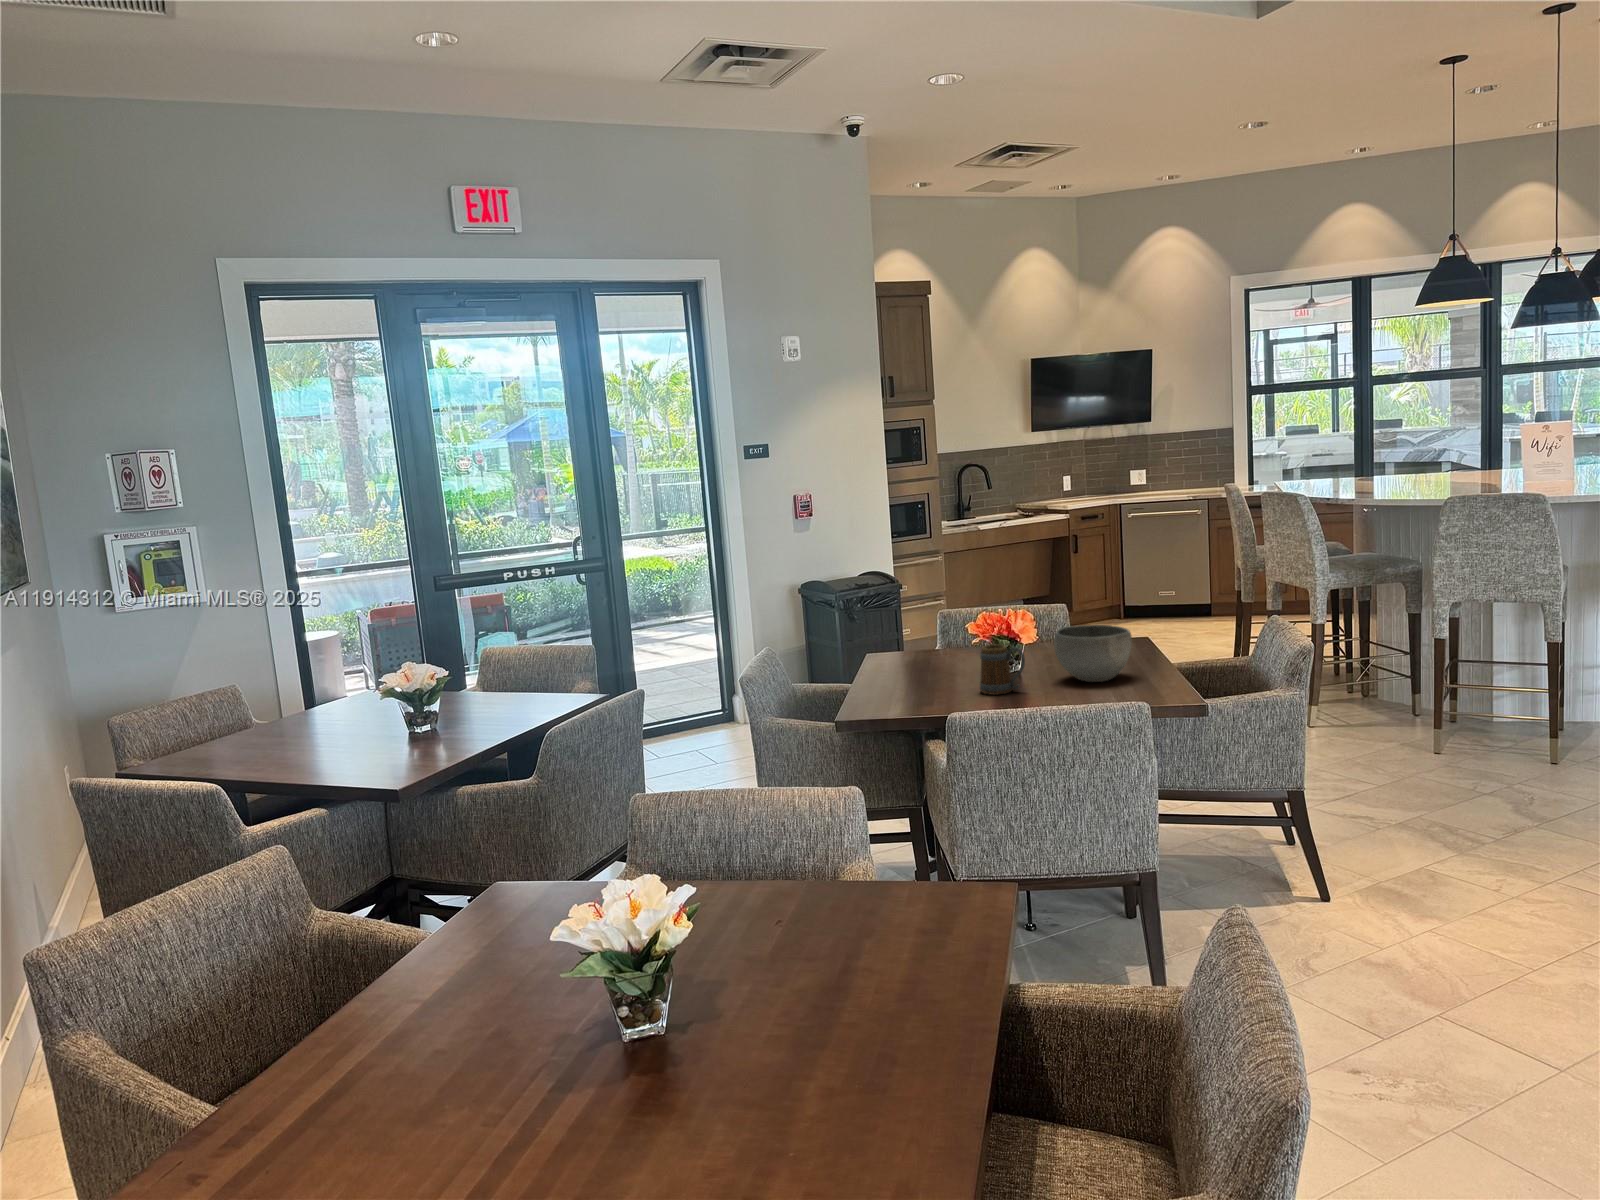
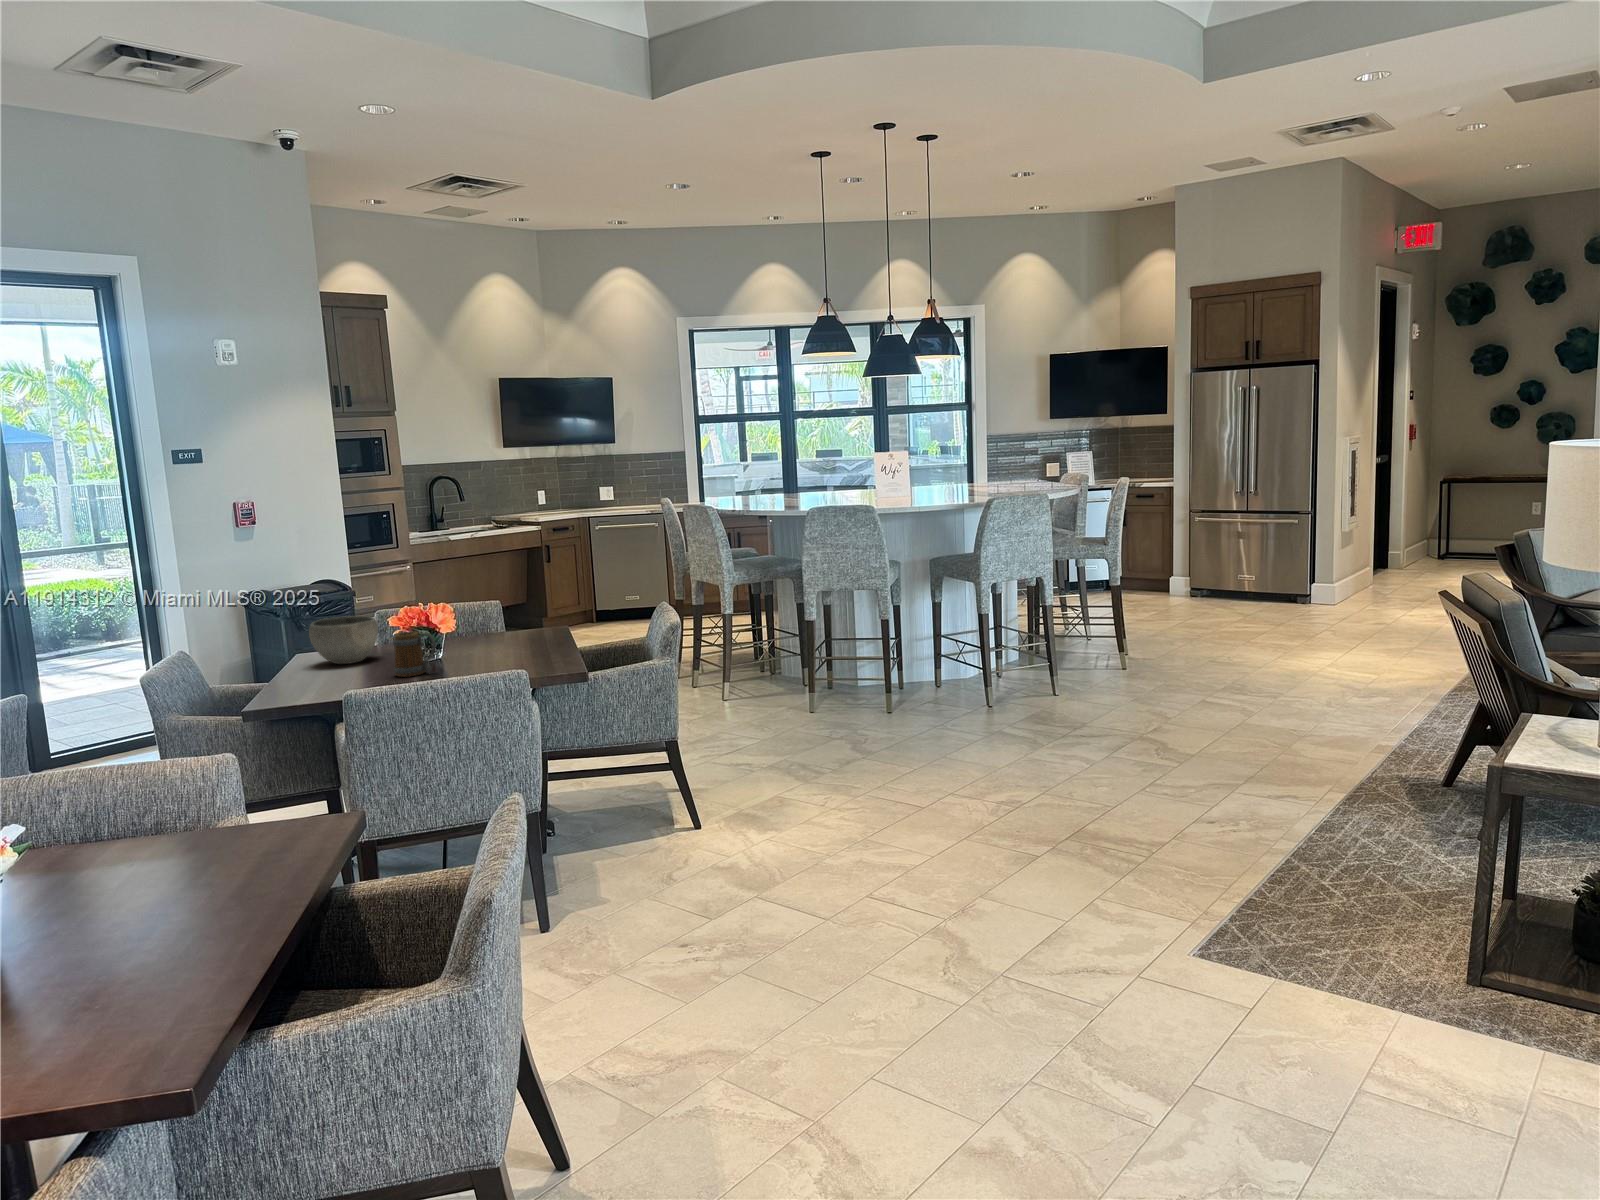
bowl: present [1054,625,1132,682] -> present [309,616,378,664]

